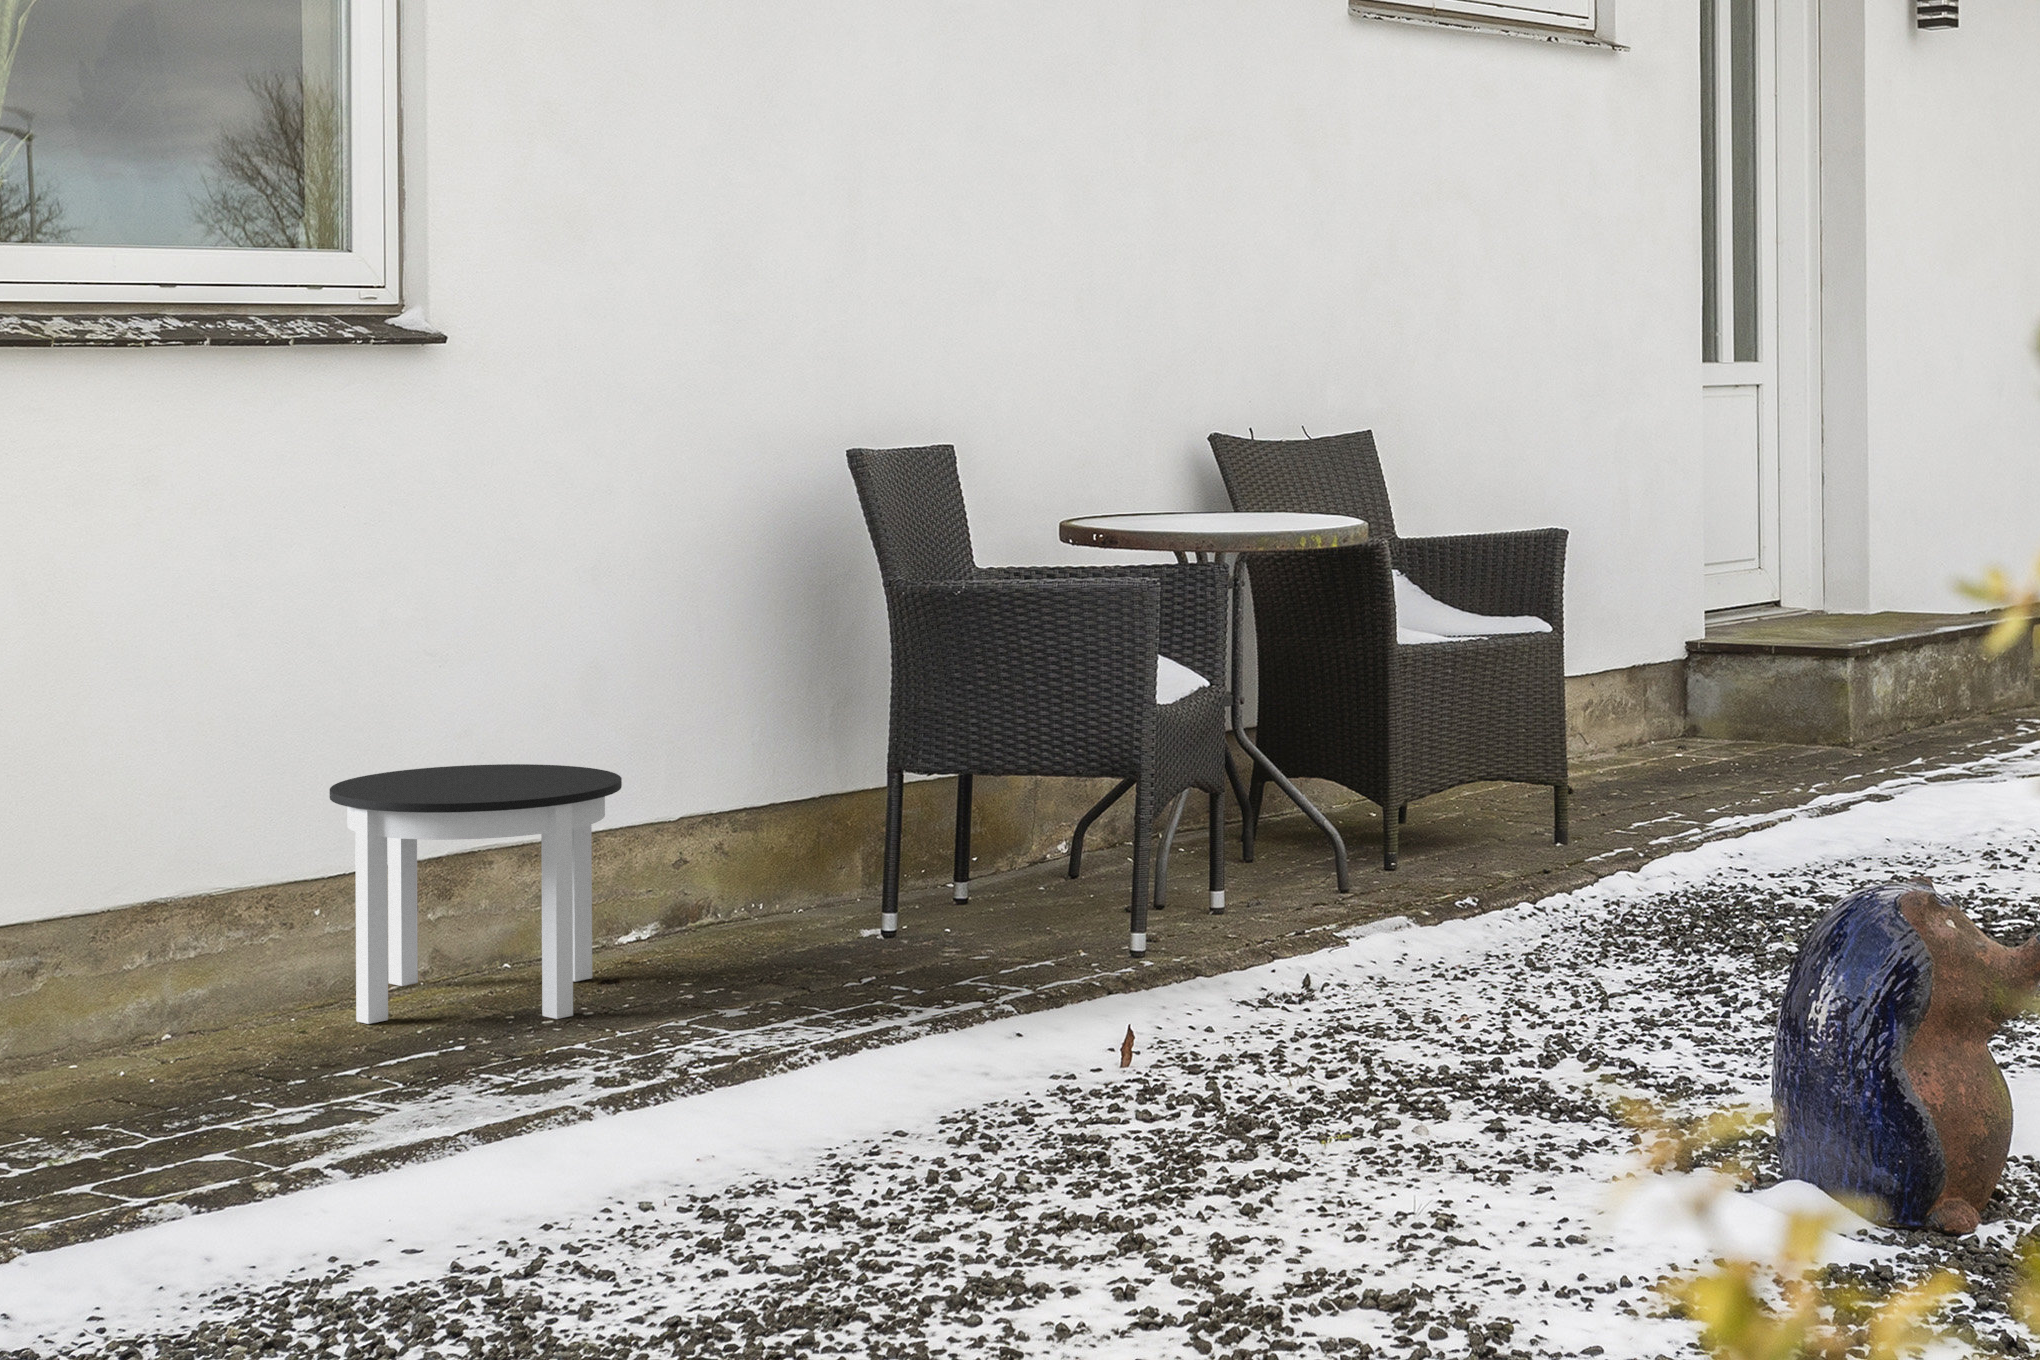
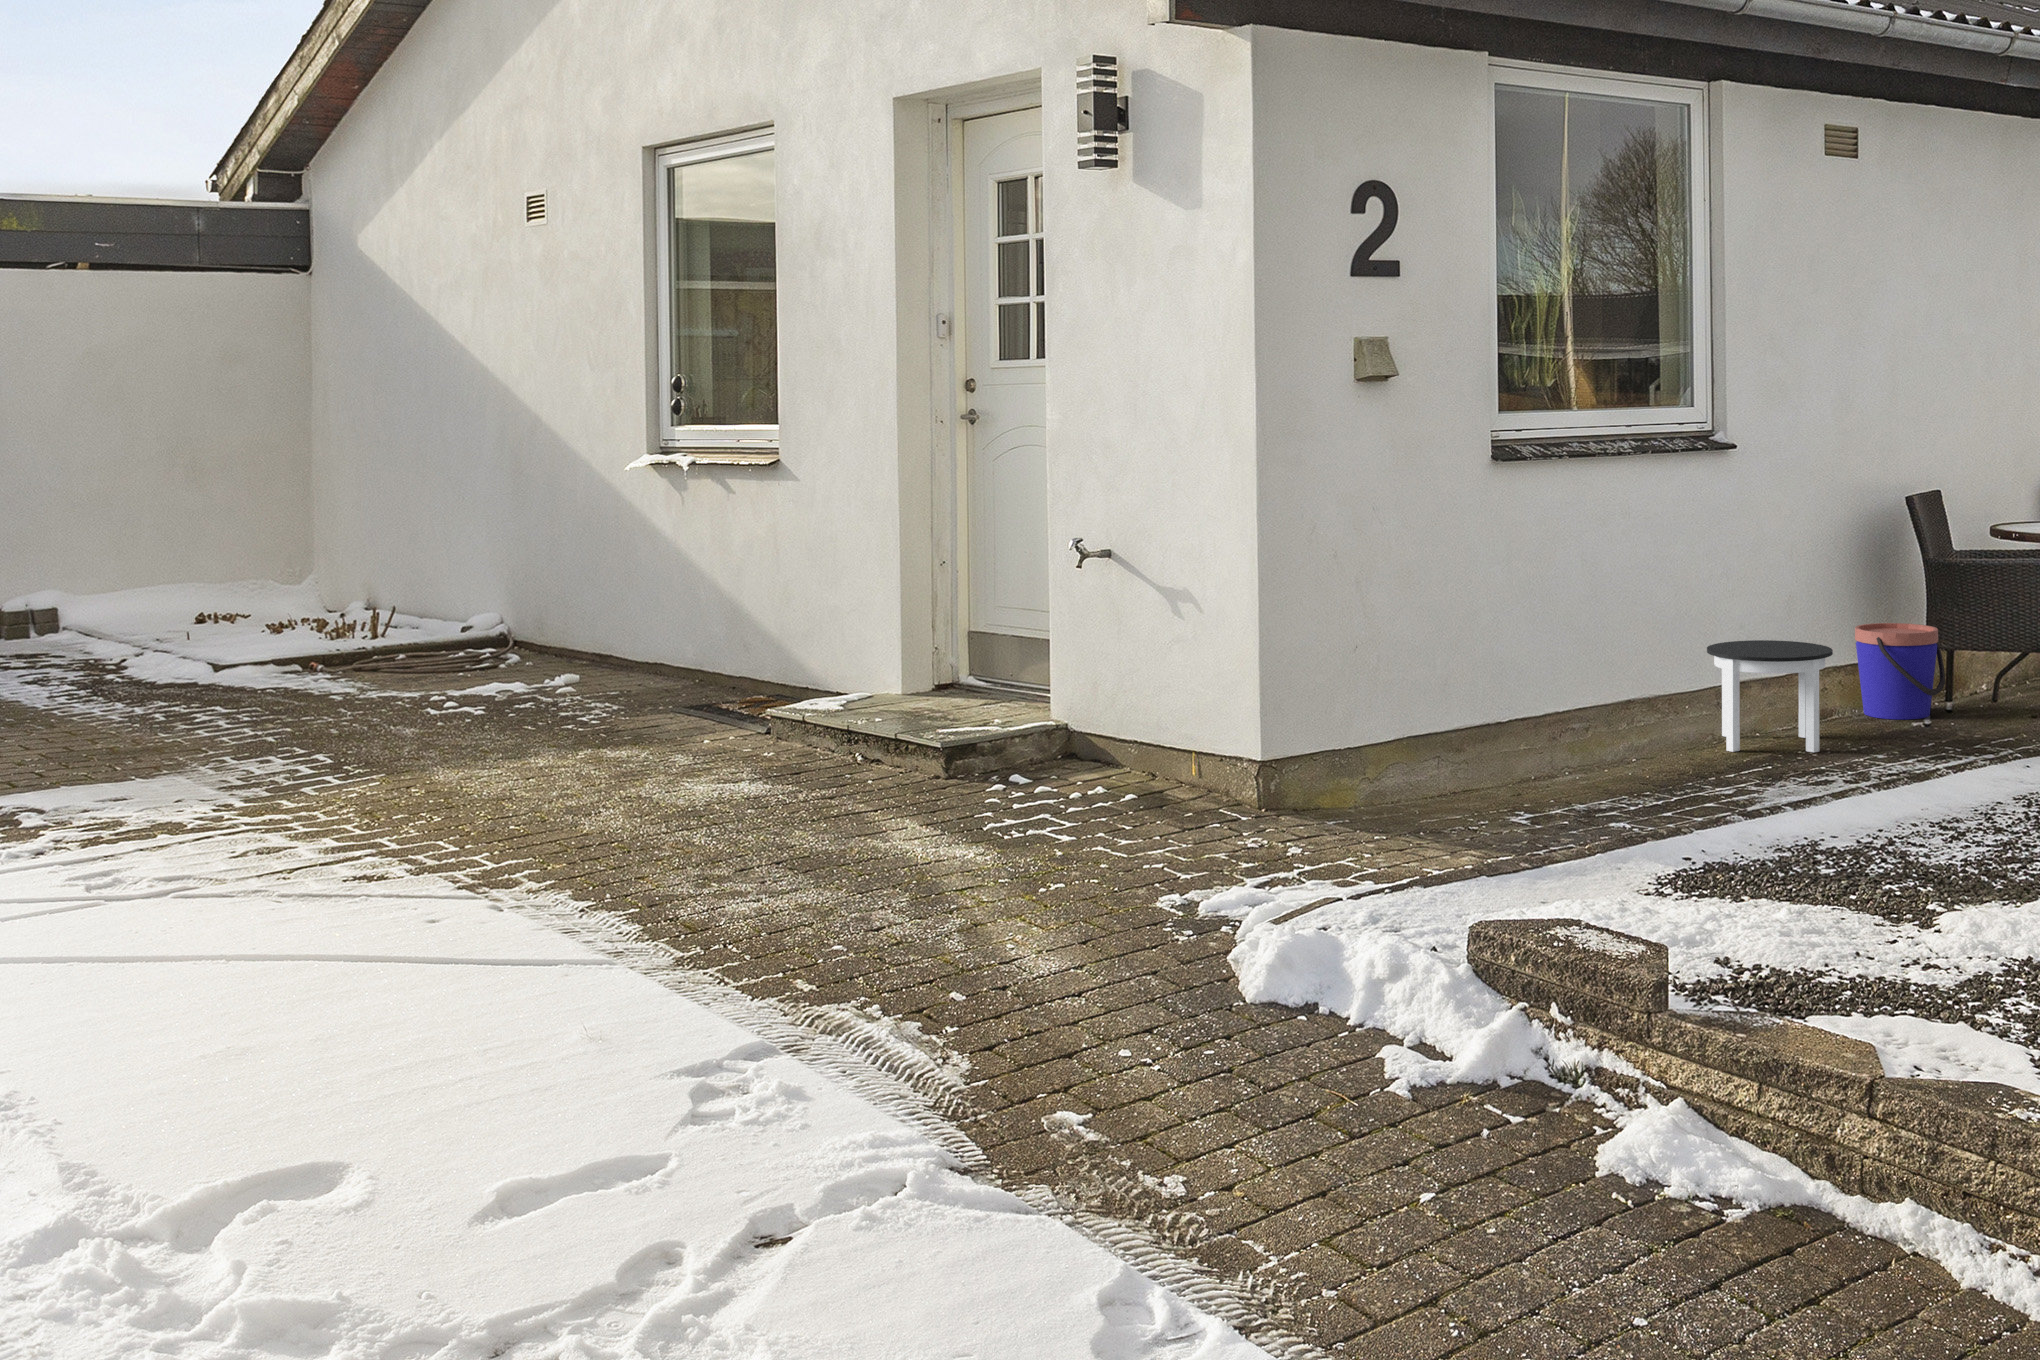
bucket: none [745,722,932,929] -> present [1855,623,1945,720]

